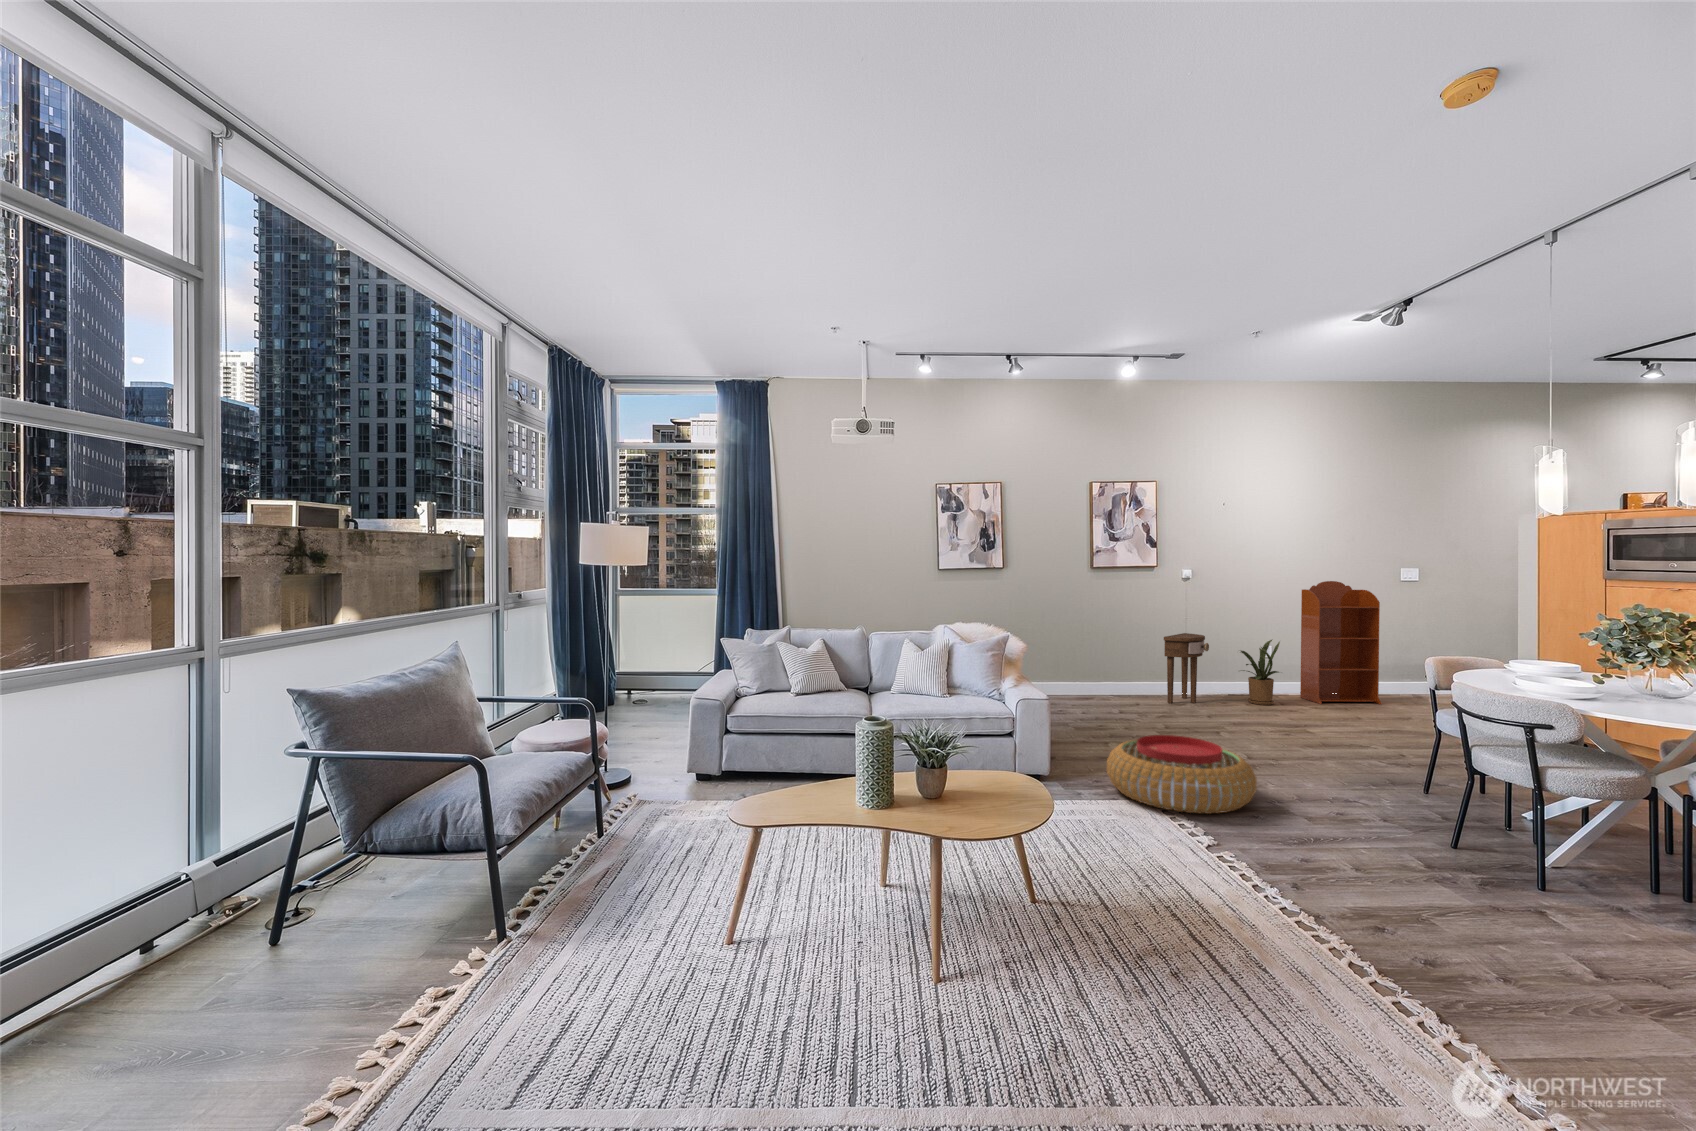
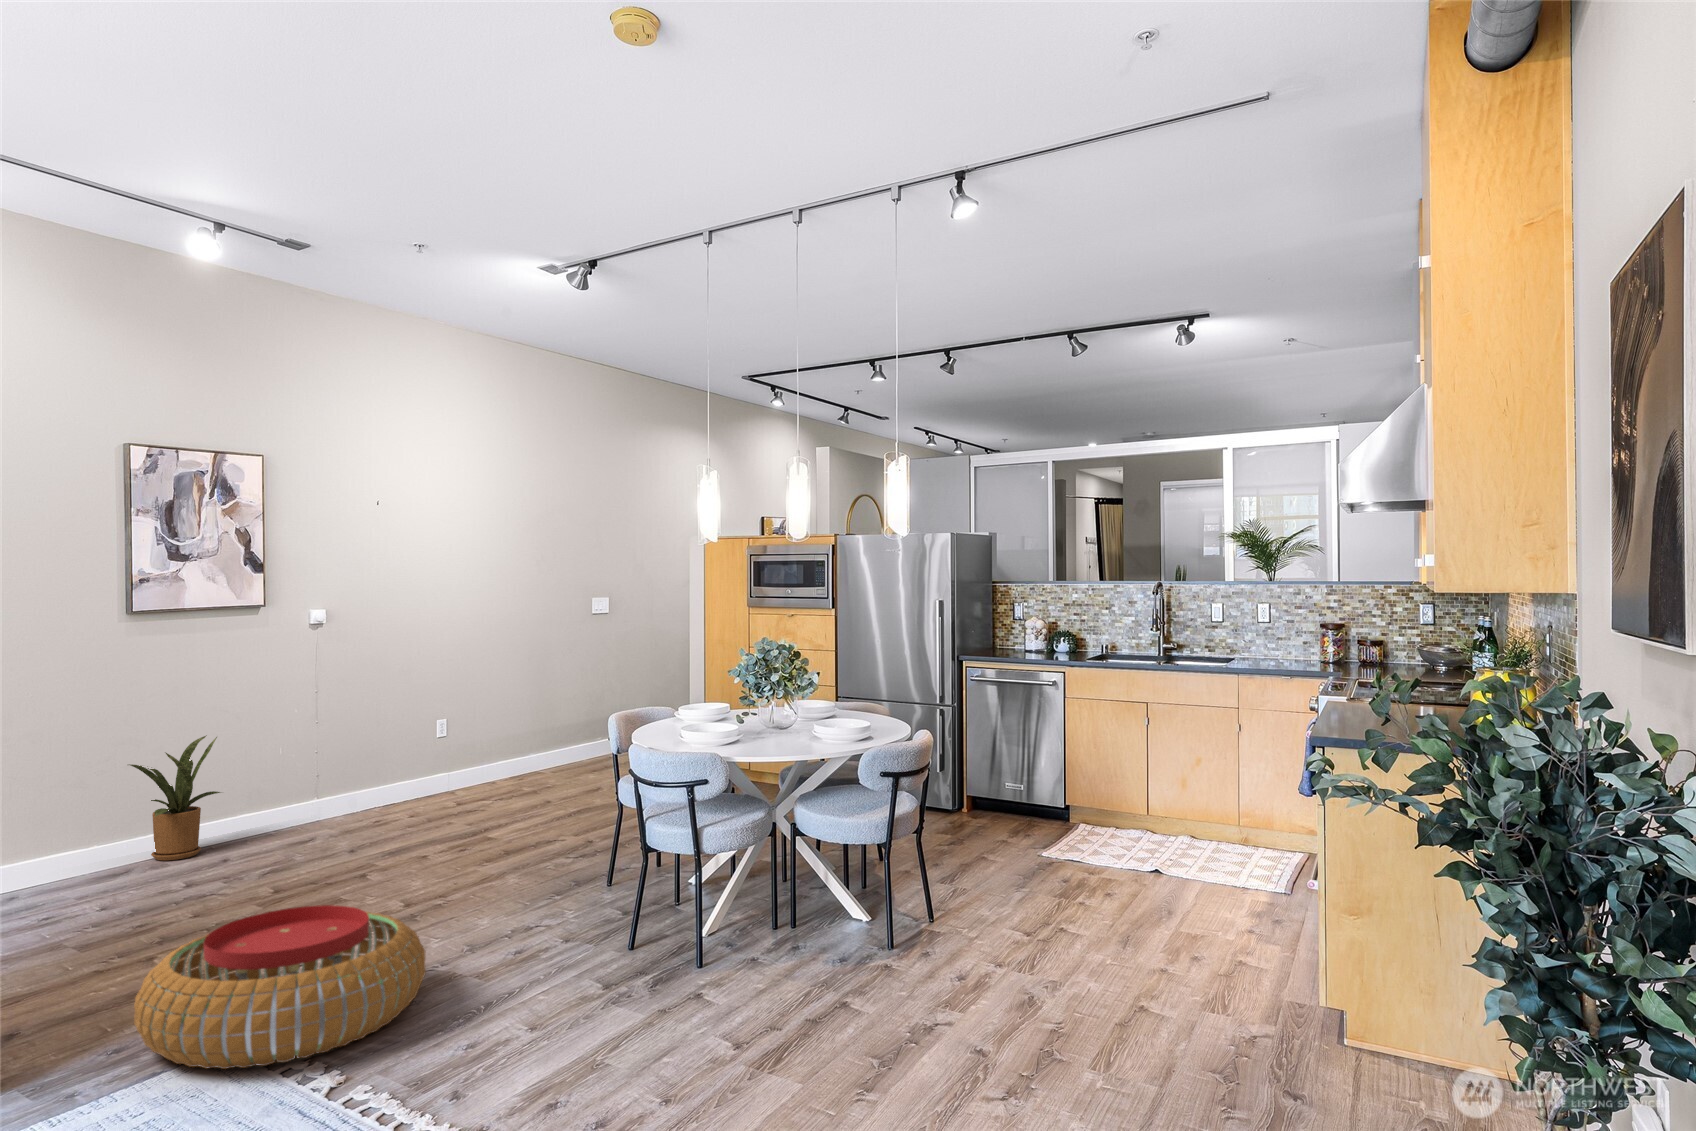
bookcase: present [1300,581,1381,704] -> none [484,620,580,795]
side table: present [1164,633,1209,703] -> none [273,714,351,837]
house plant: present [1241,640,1280,705] -> present [129,735,221,860]

